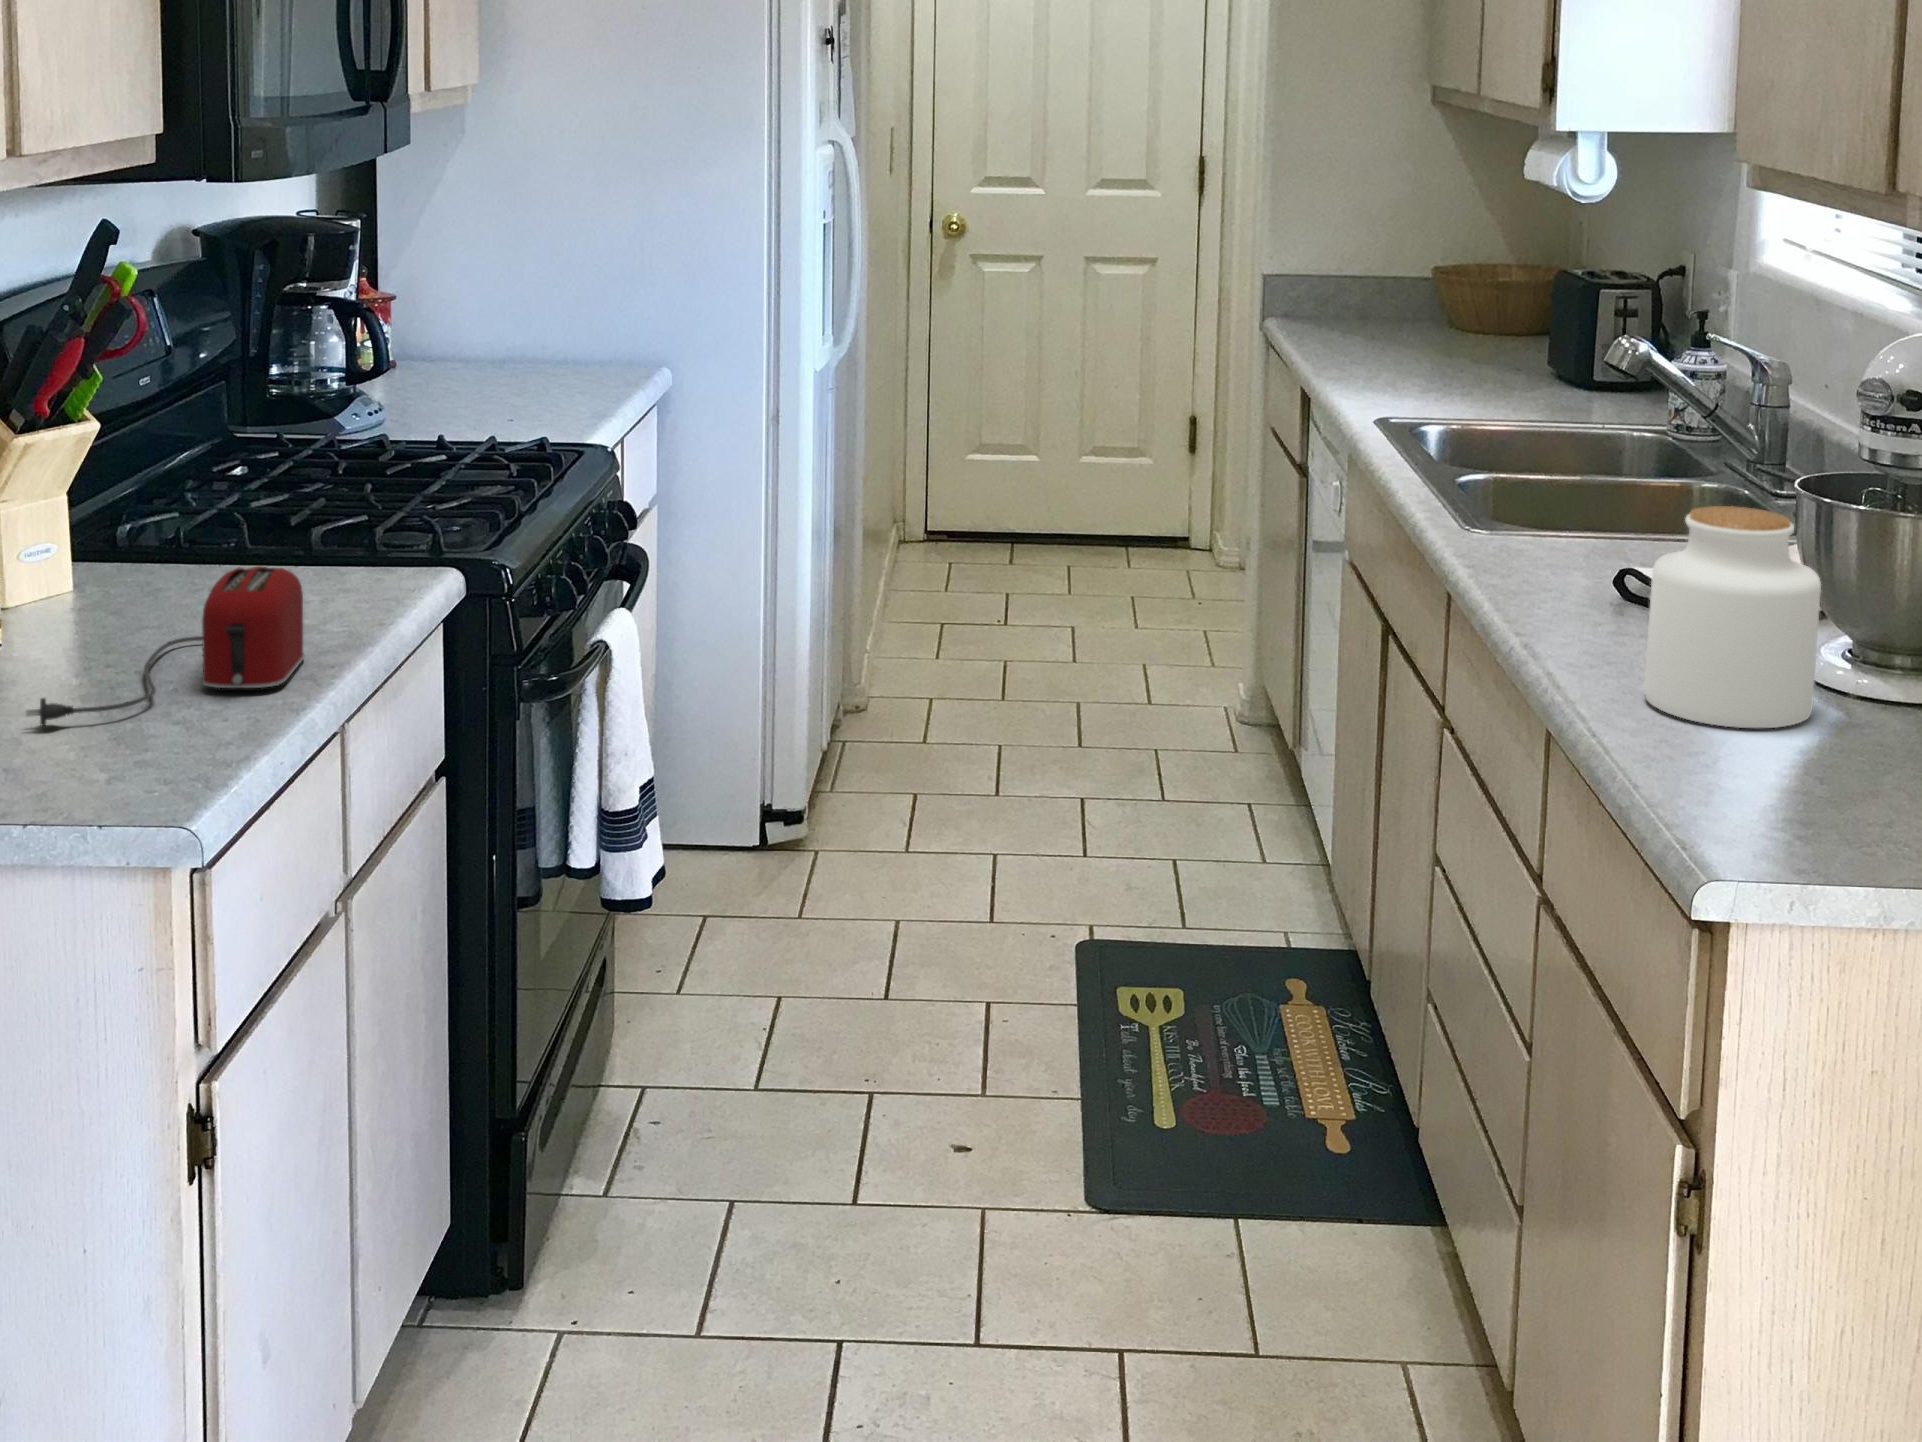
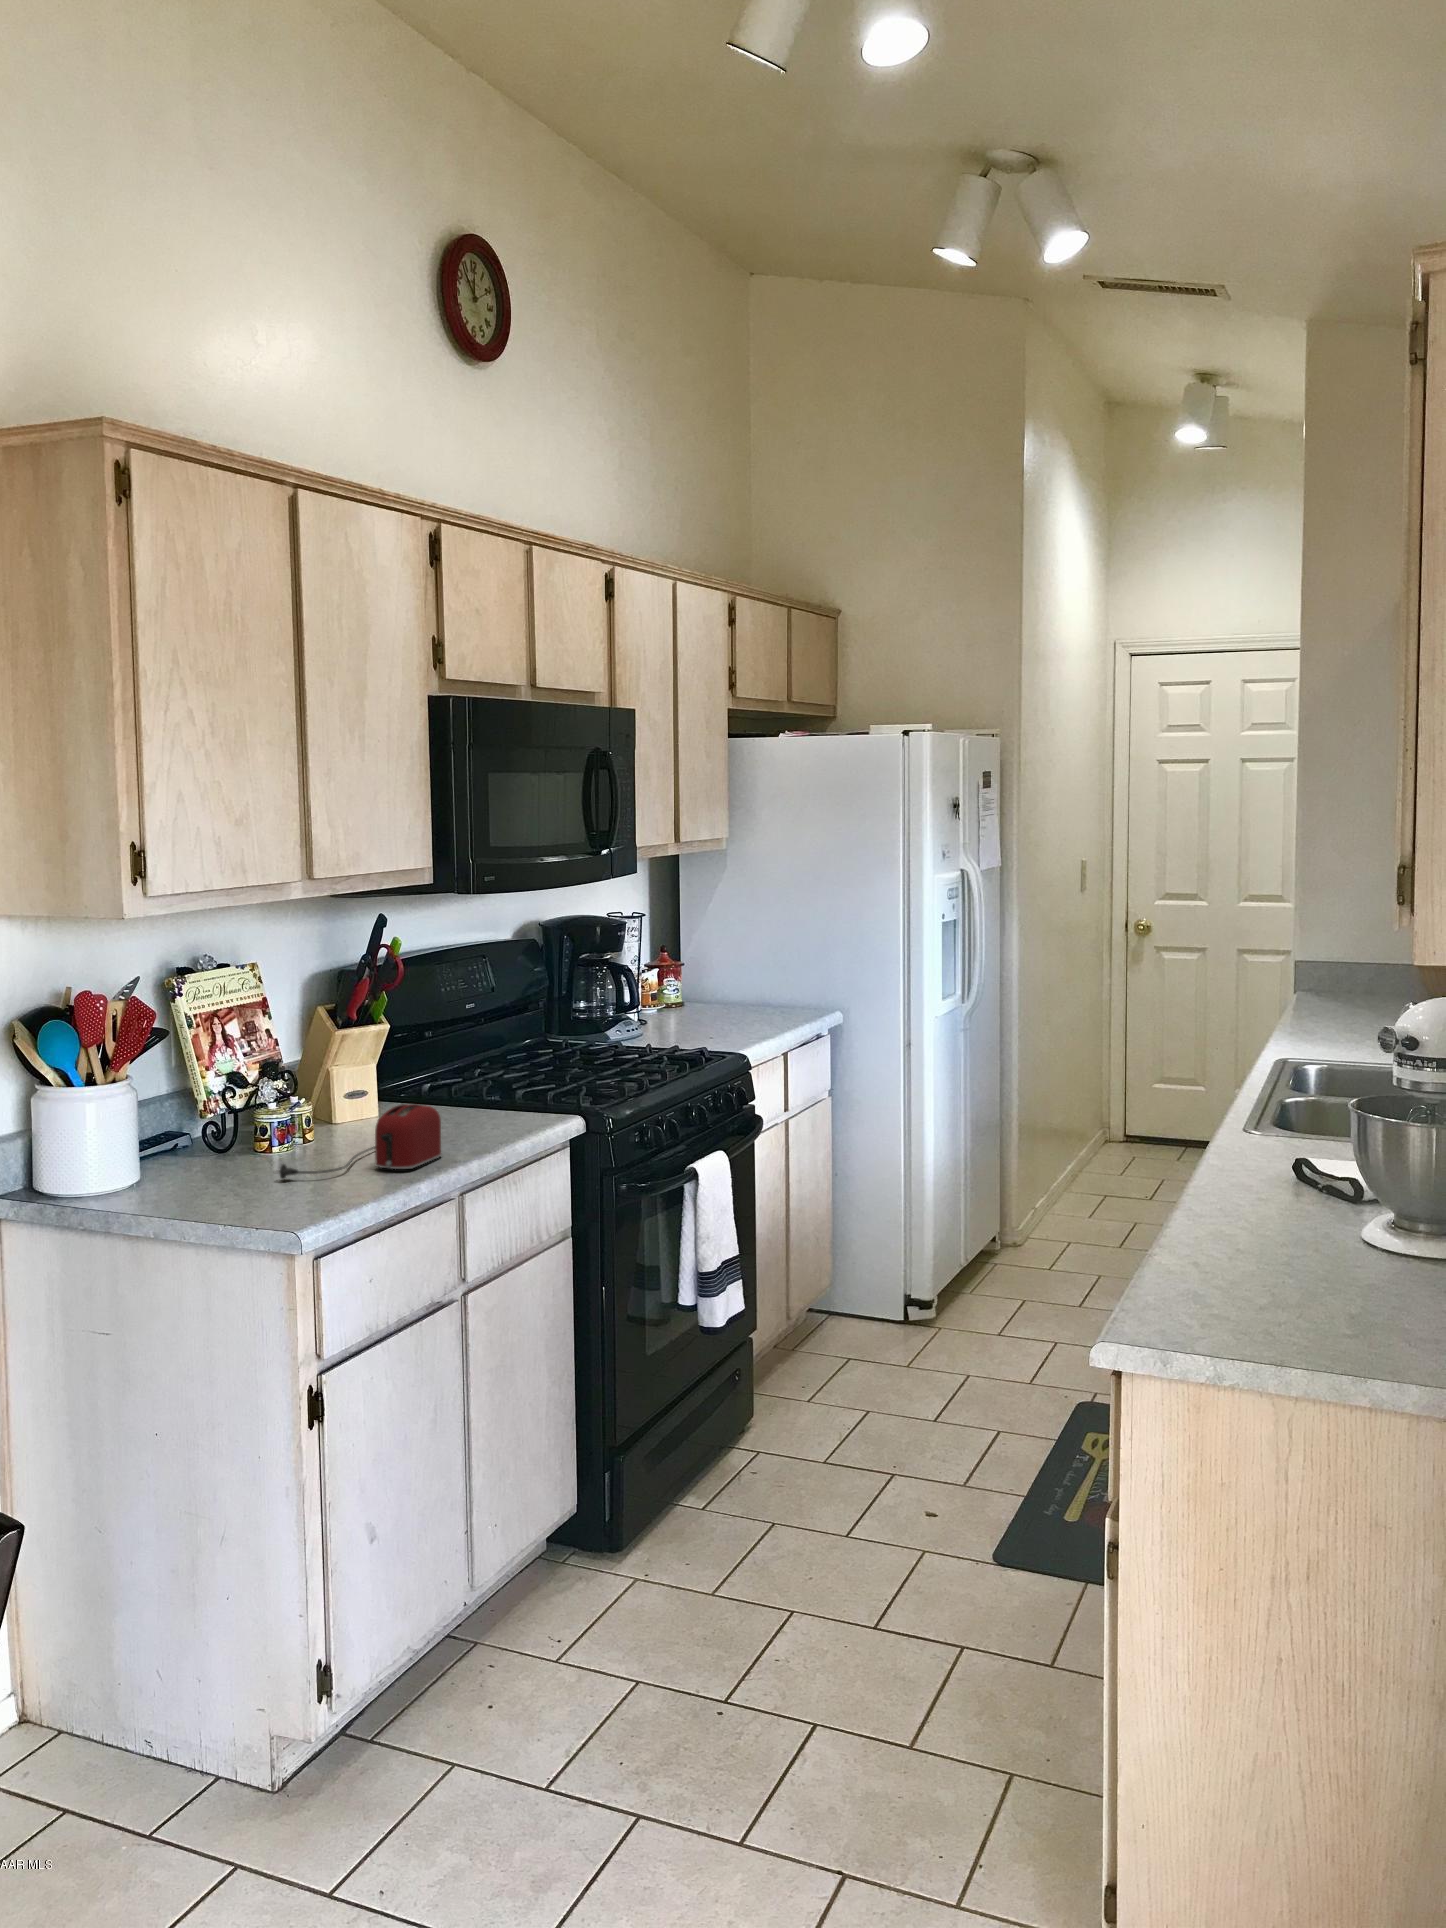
jar: present [1644,506,1821,728] -> none [1215,1113,1332,1264]

